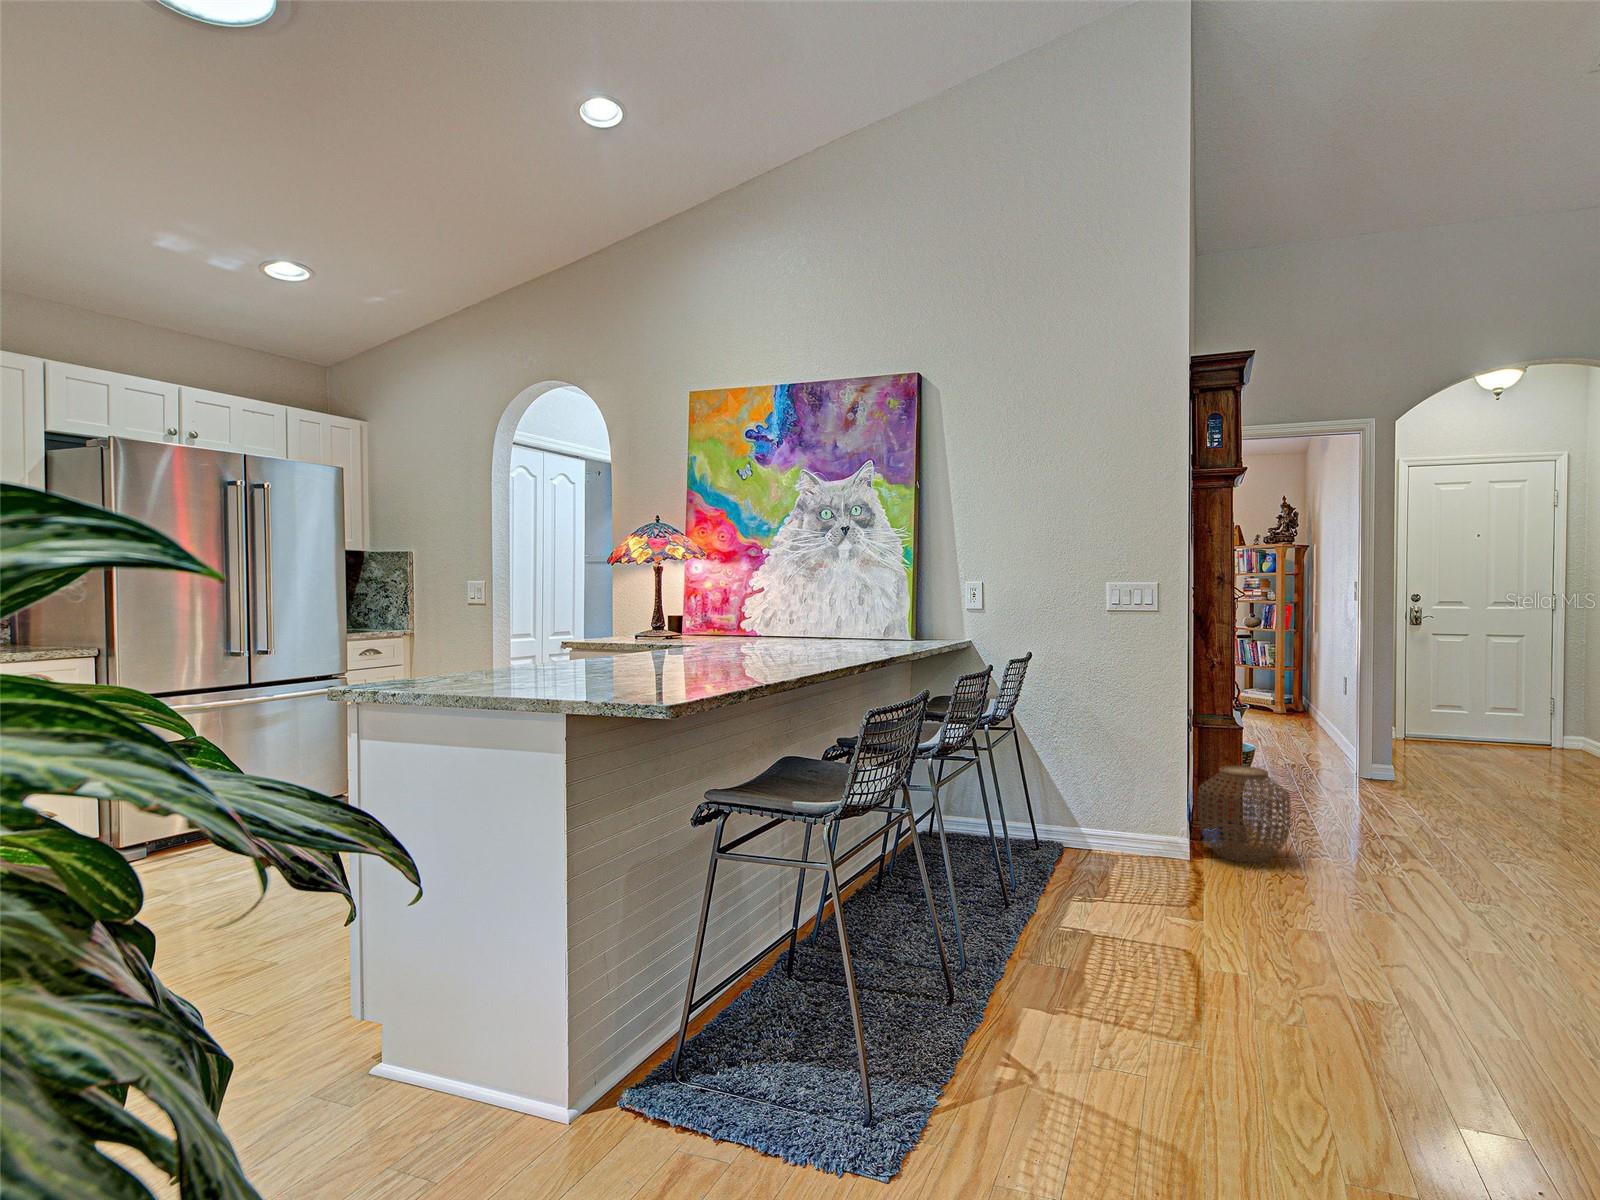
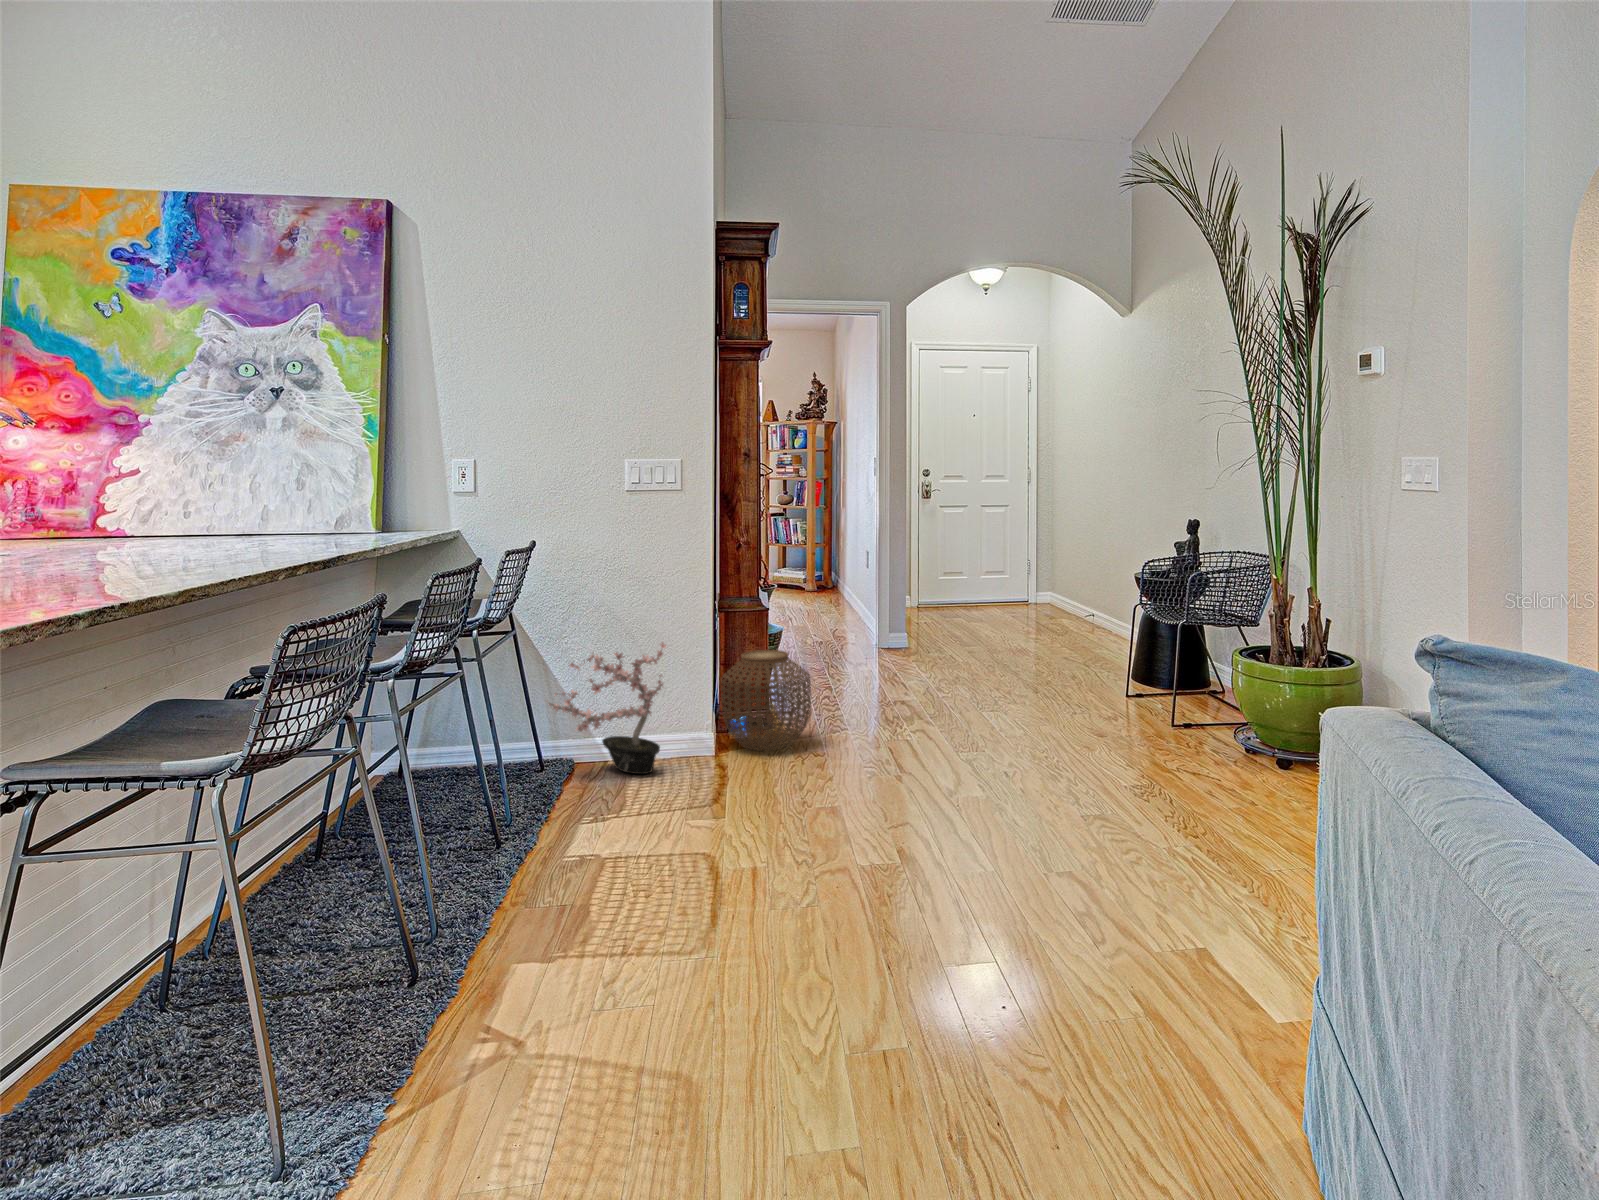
potted plant: none [1035,745,1153,867] -> present [549,642,666,774]

